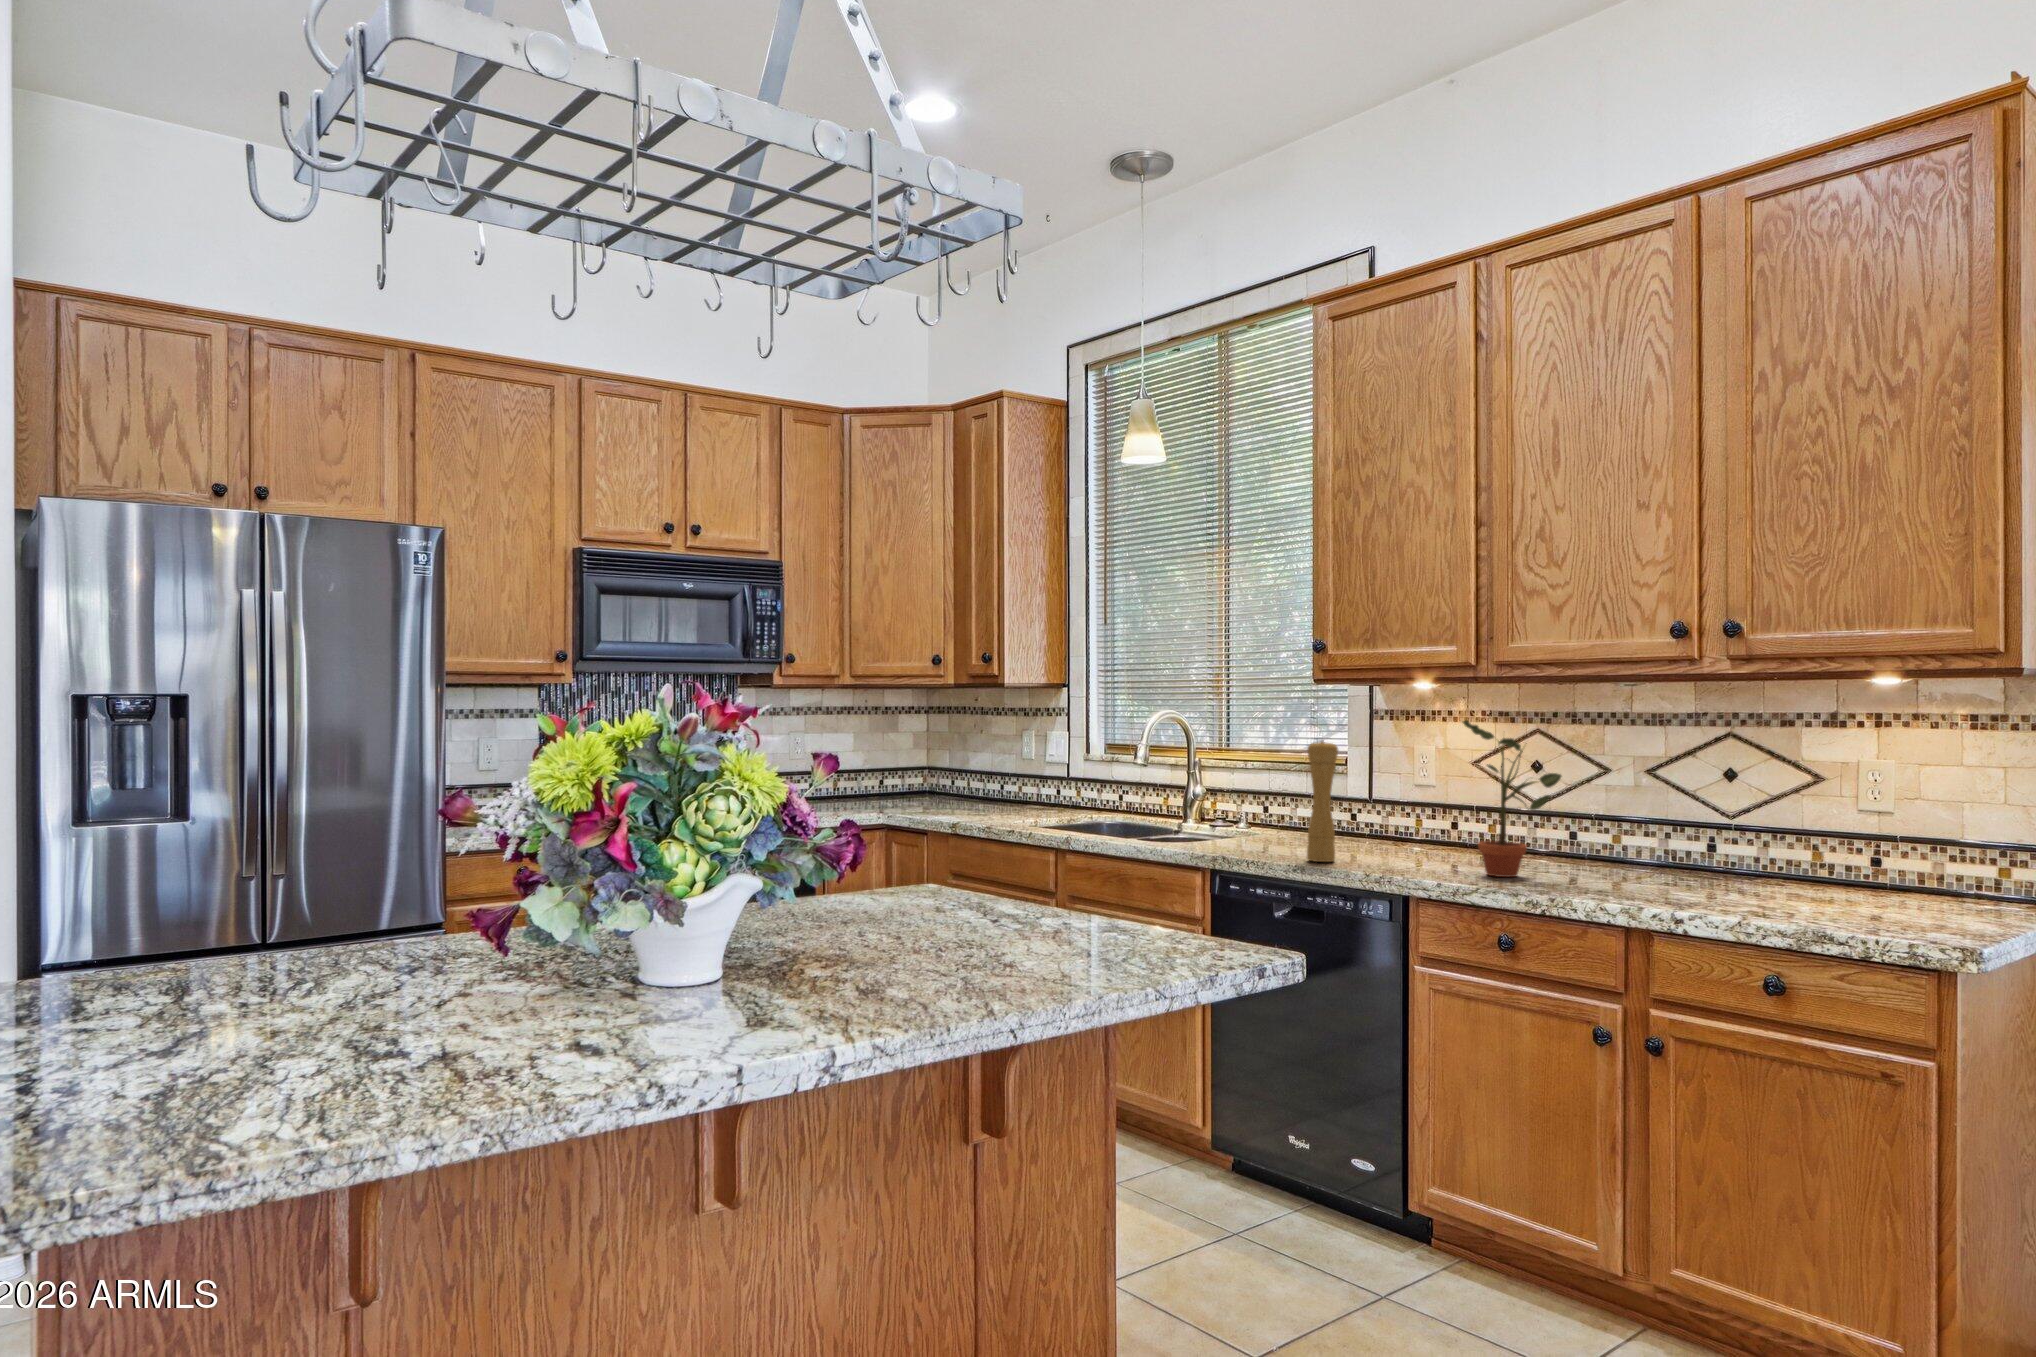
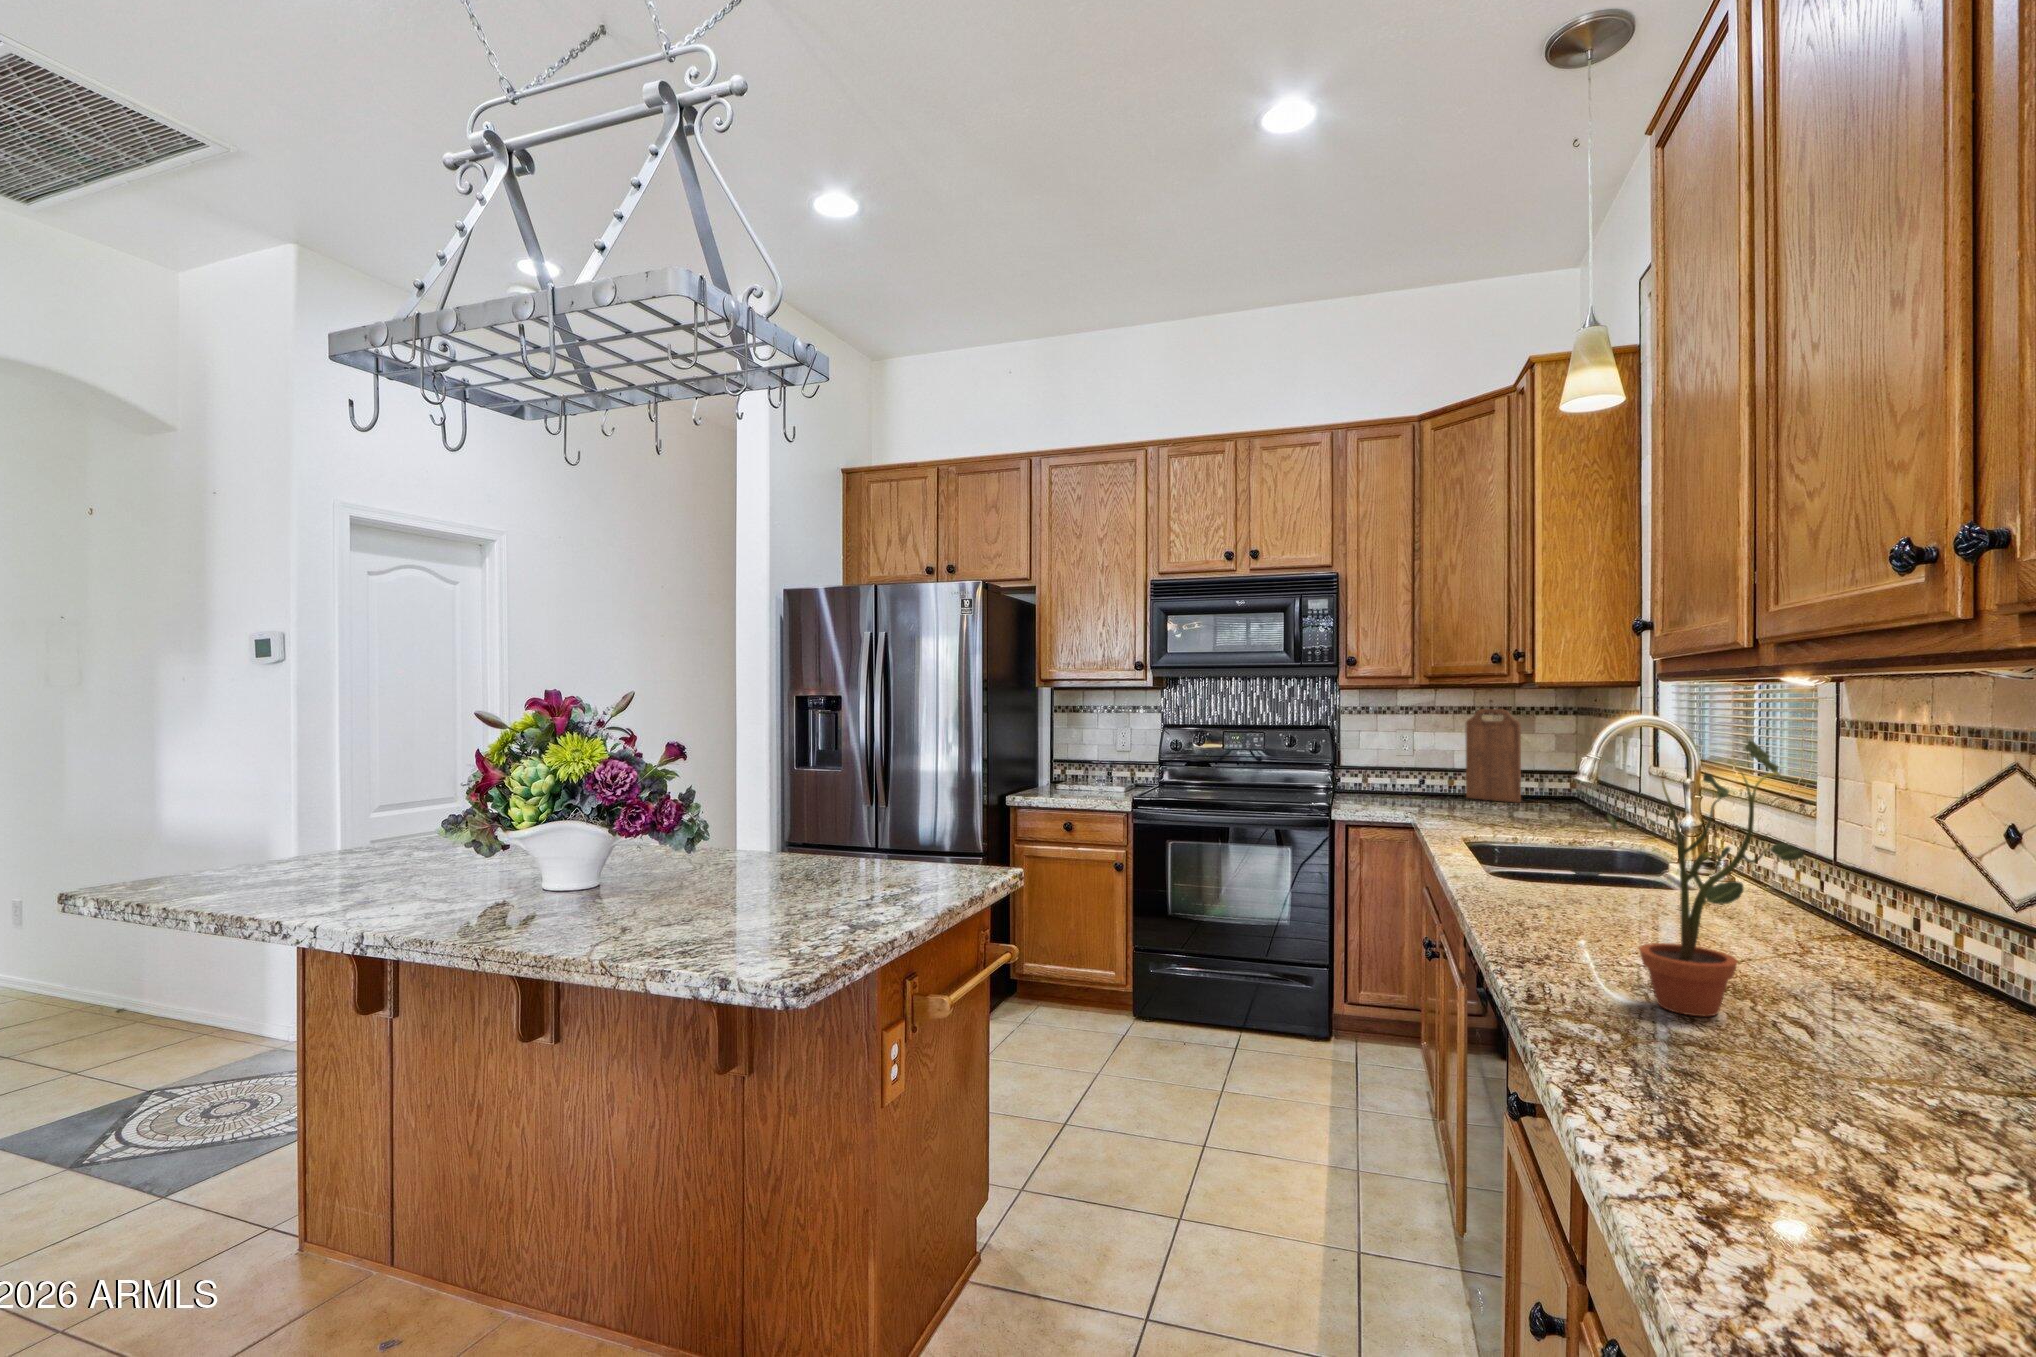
cutting board: none [859,708,914,801] -> present [1466,709,1521,803]
pepper mill: present [1307,741,1338,862] -> none [1516,761,1565,932]

